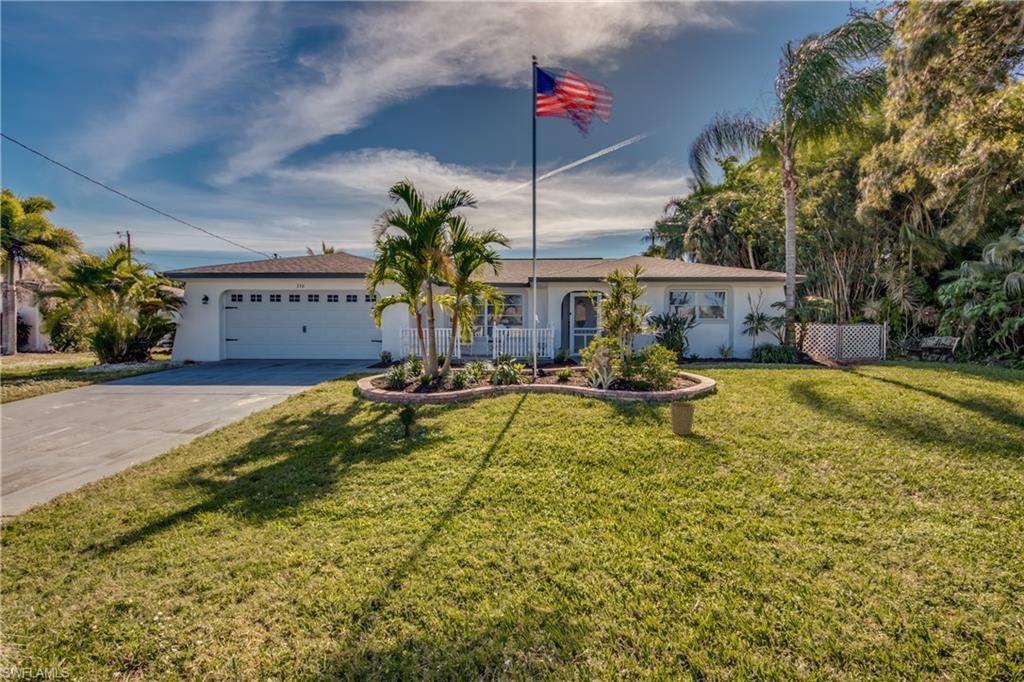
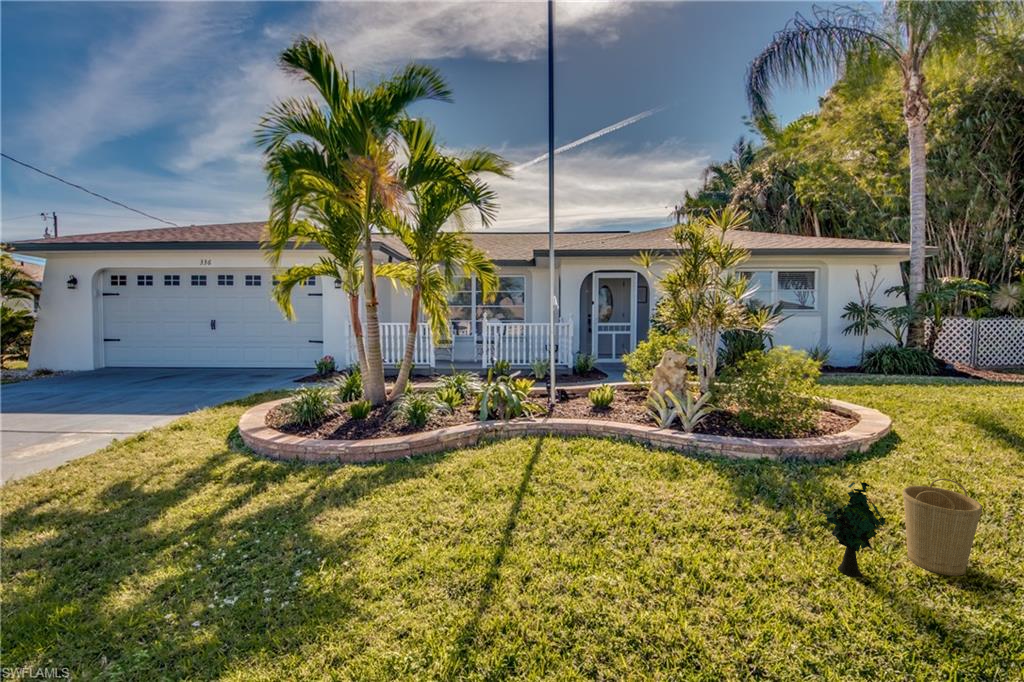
decorative plant: present [397,401,417,437] -> present [821,482,886,577]

